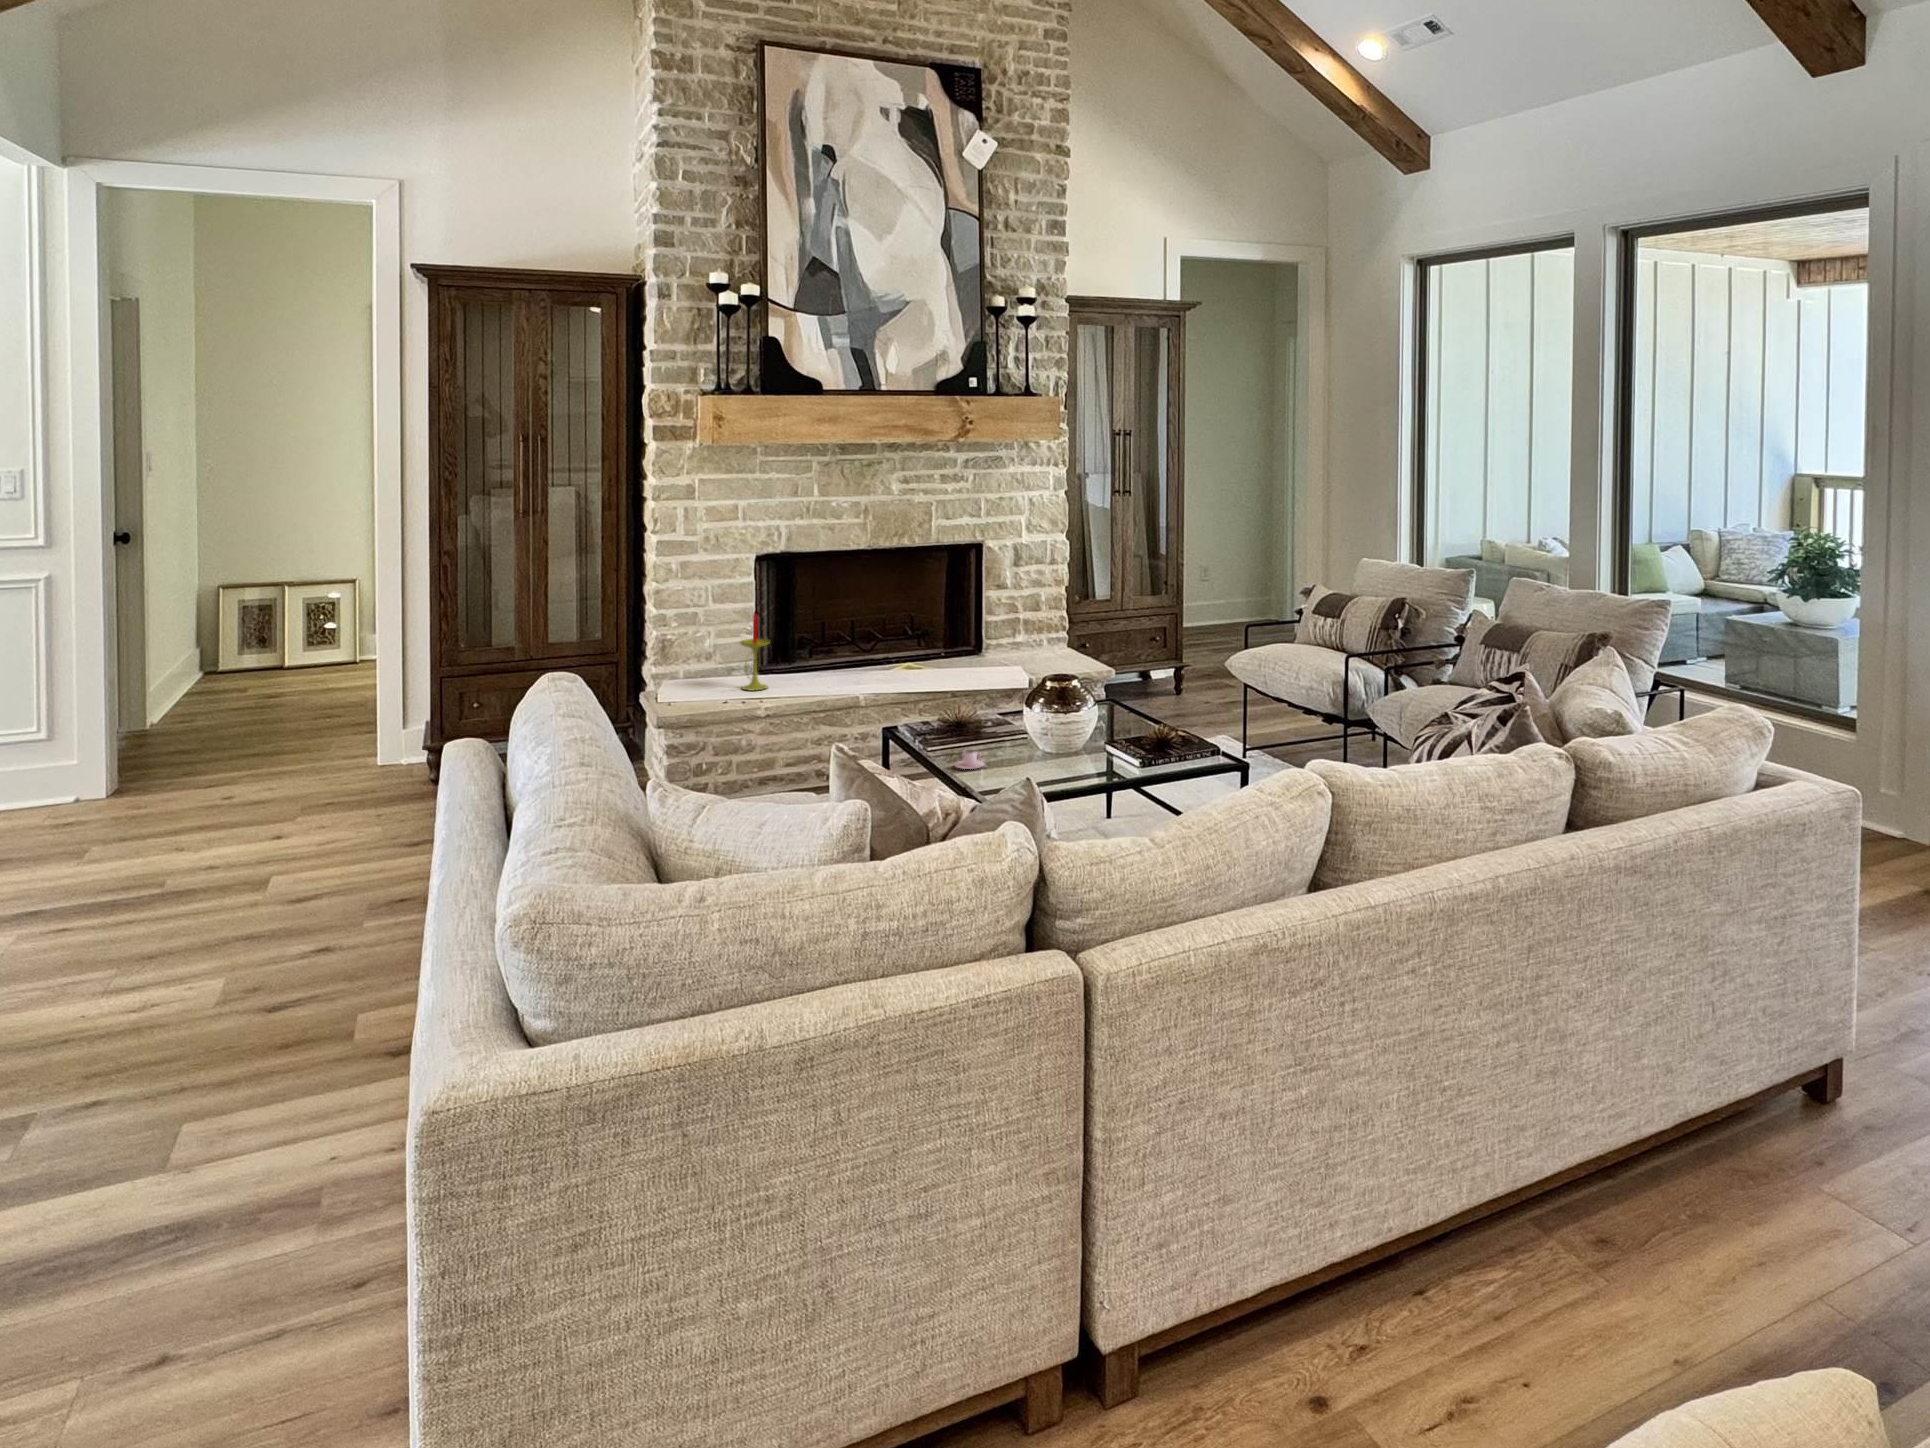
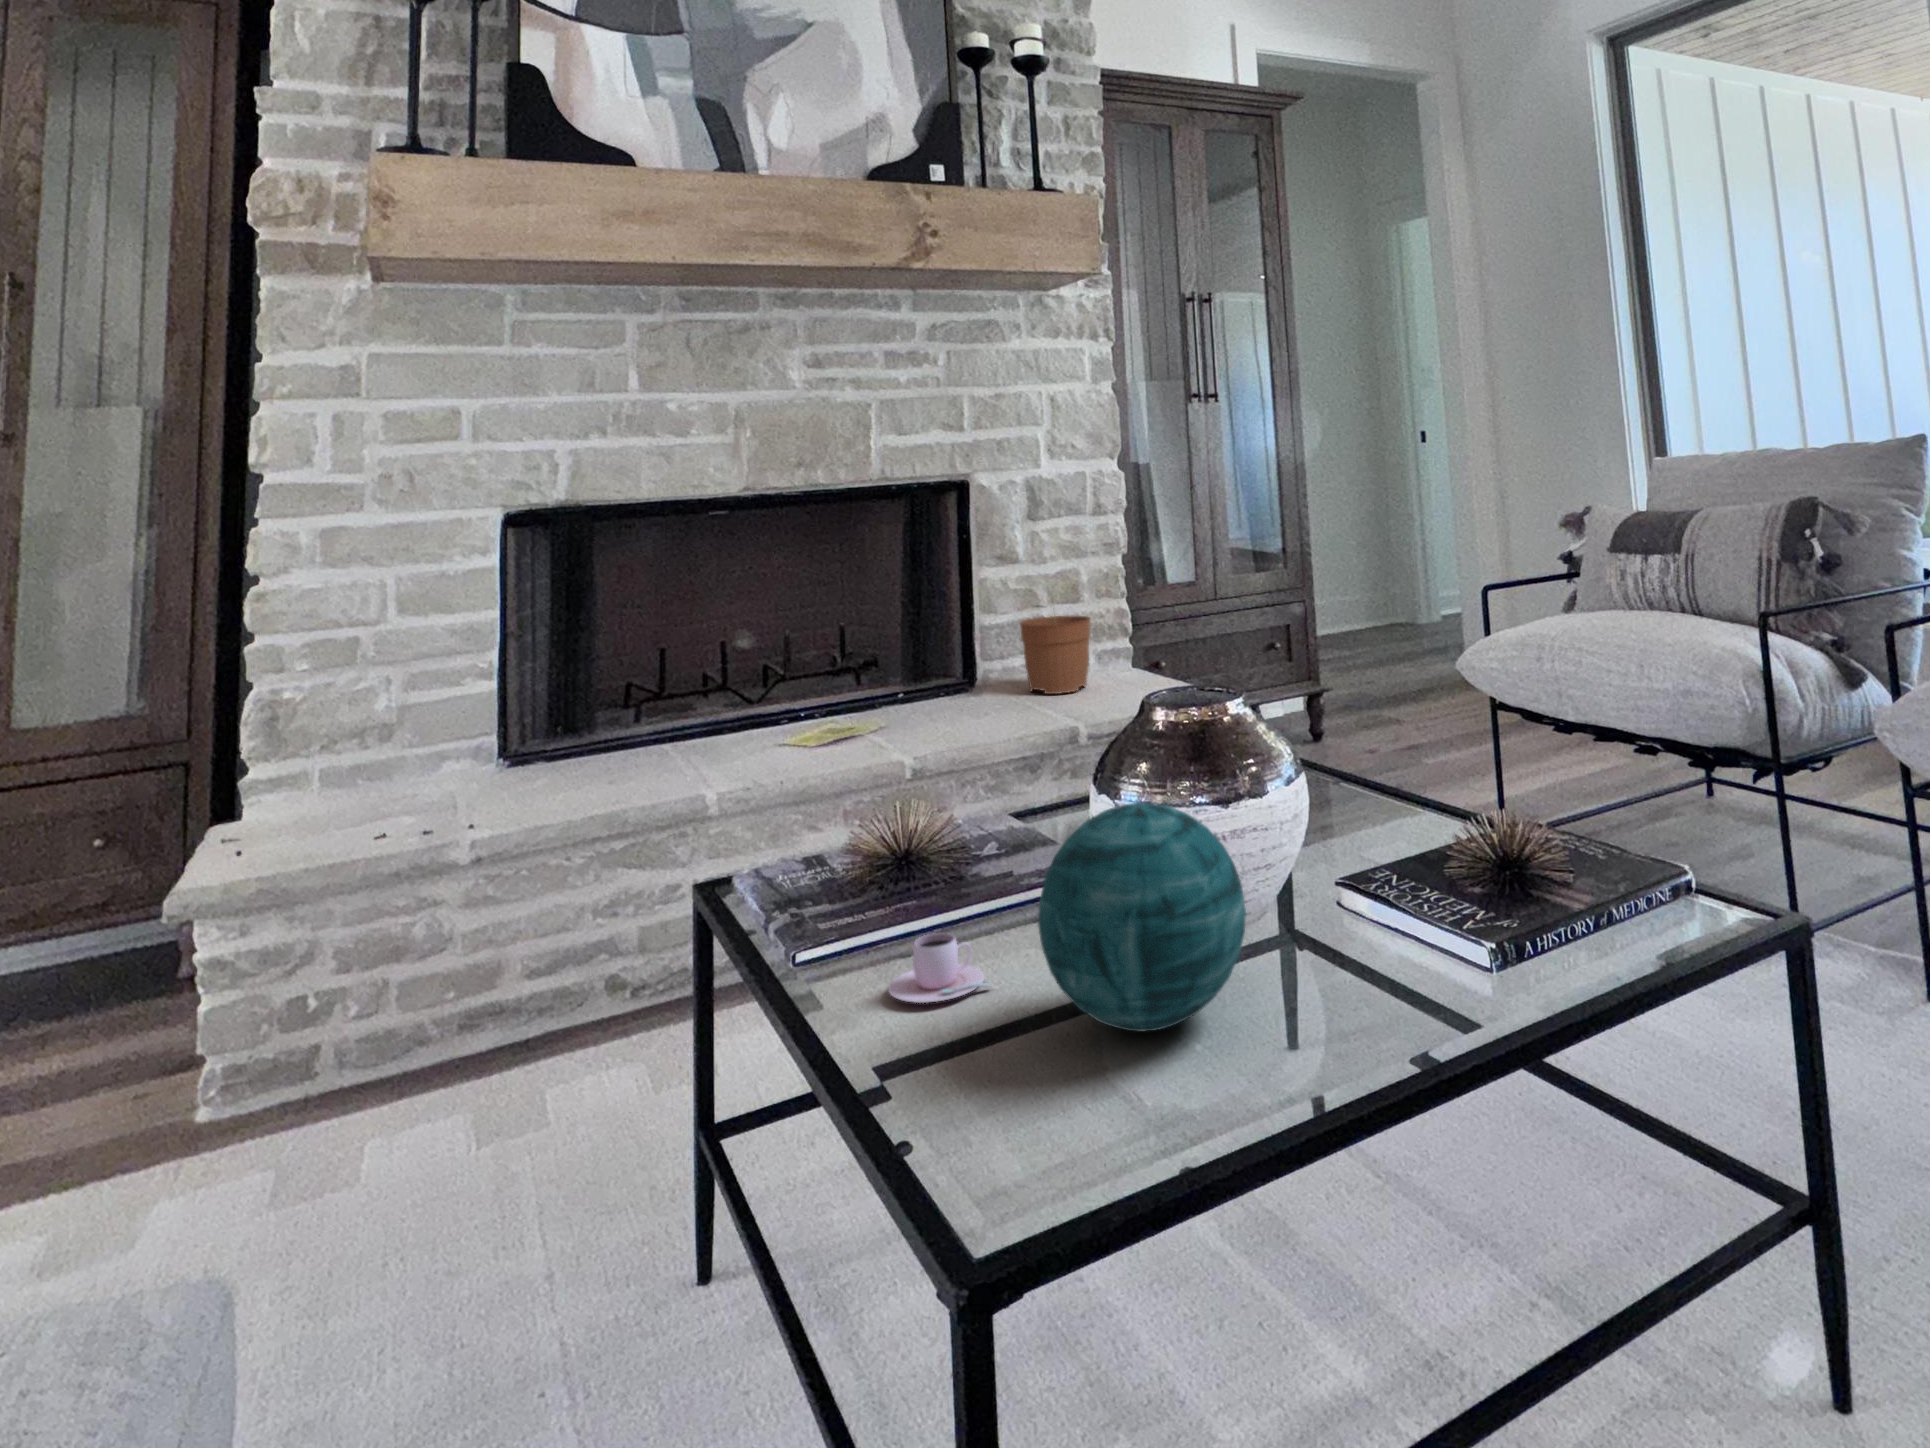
plant pot: none [1007,604,1045,661] -> present [1020,616,1091,694]
candle: present [740,614,770,690] -> none [448,621,519,795]
decorative orb: none [1002,713,1067,779] -> present [1038,803,1246,1031]

